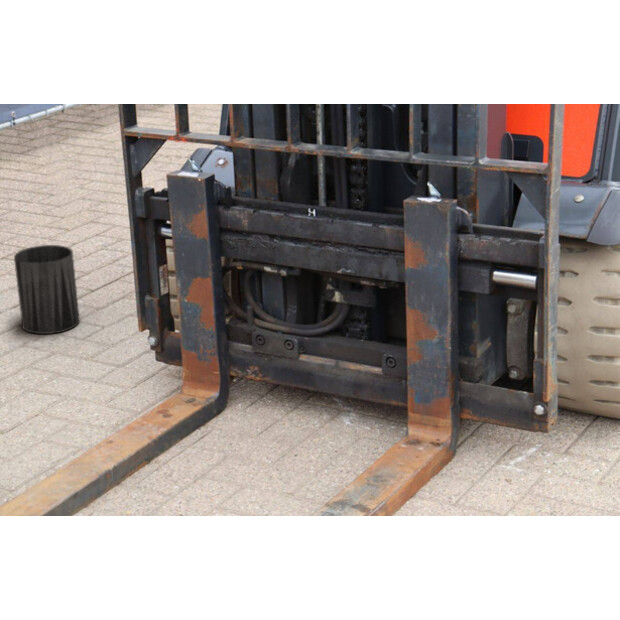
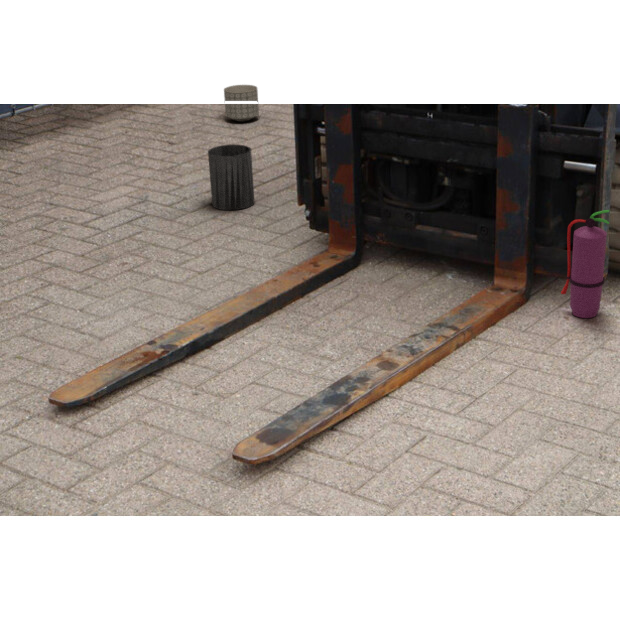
planter: none [35,156,83,204] -> present [224,85,259,122]
fire extinguisher: none [498,338,559,480] -> present [561,210,609,318]

